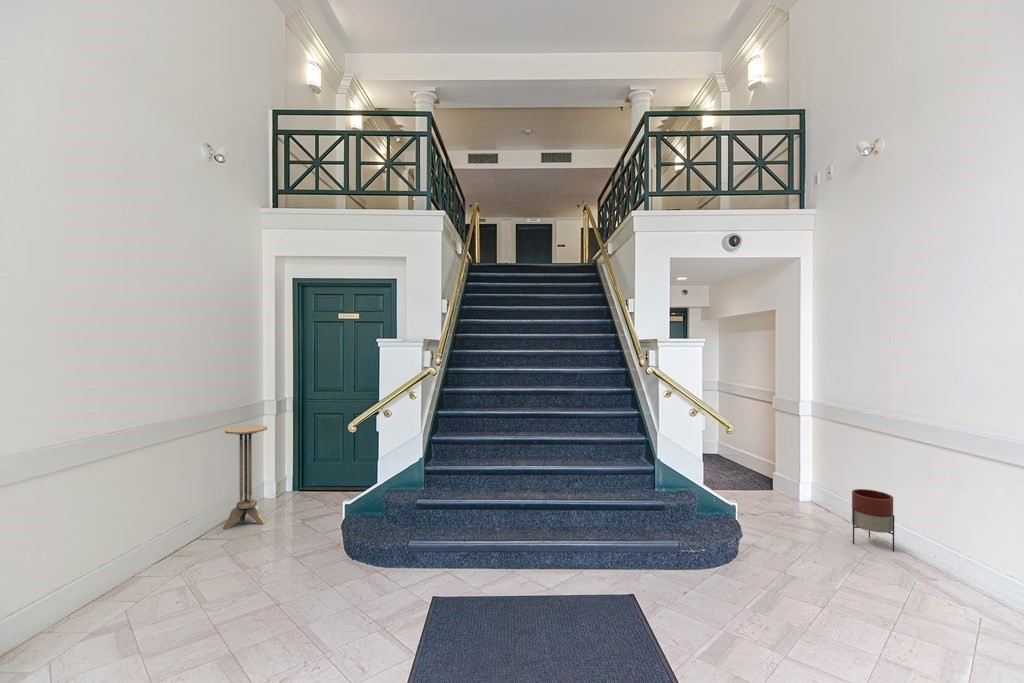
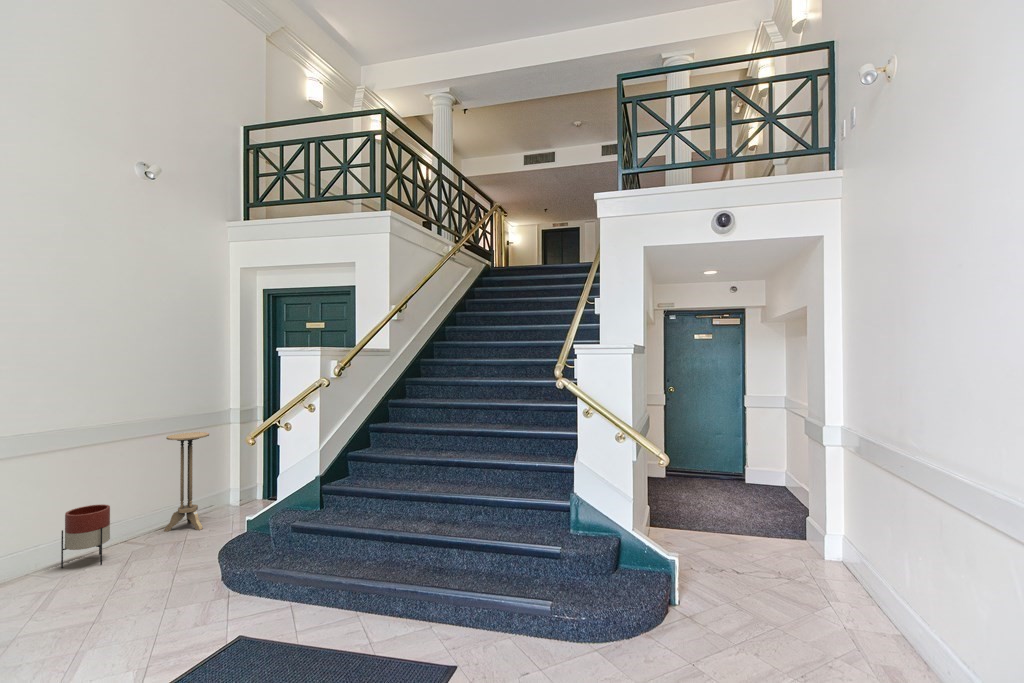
planter: present [852,489,894,552] -> present [61,504,110,568]

